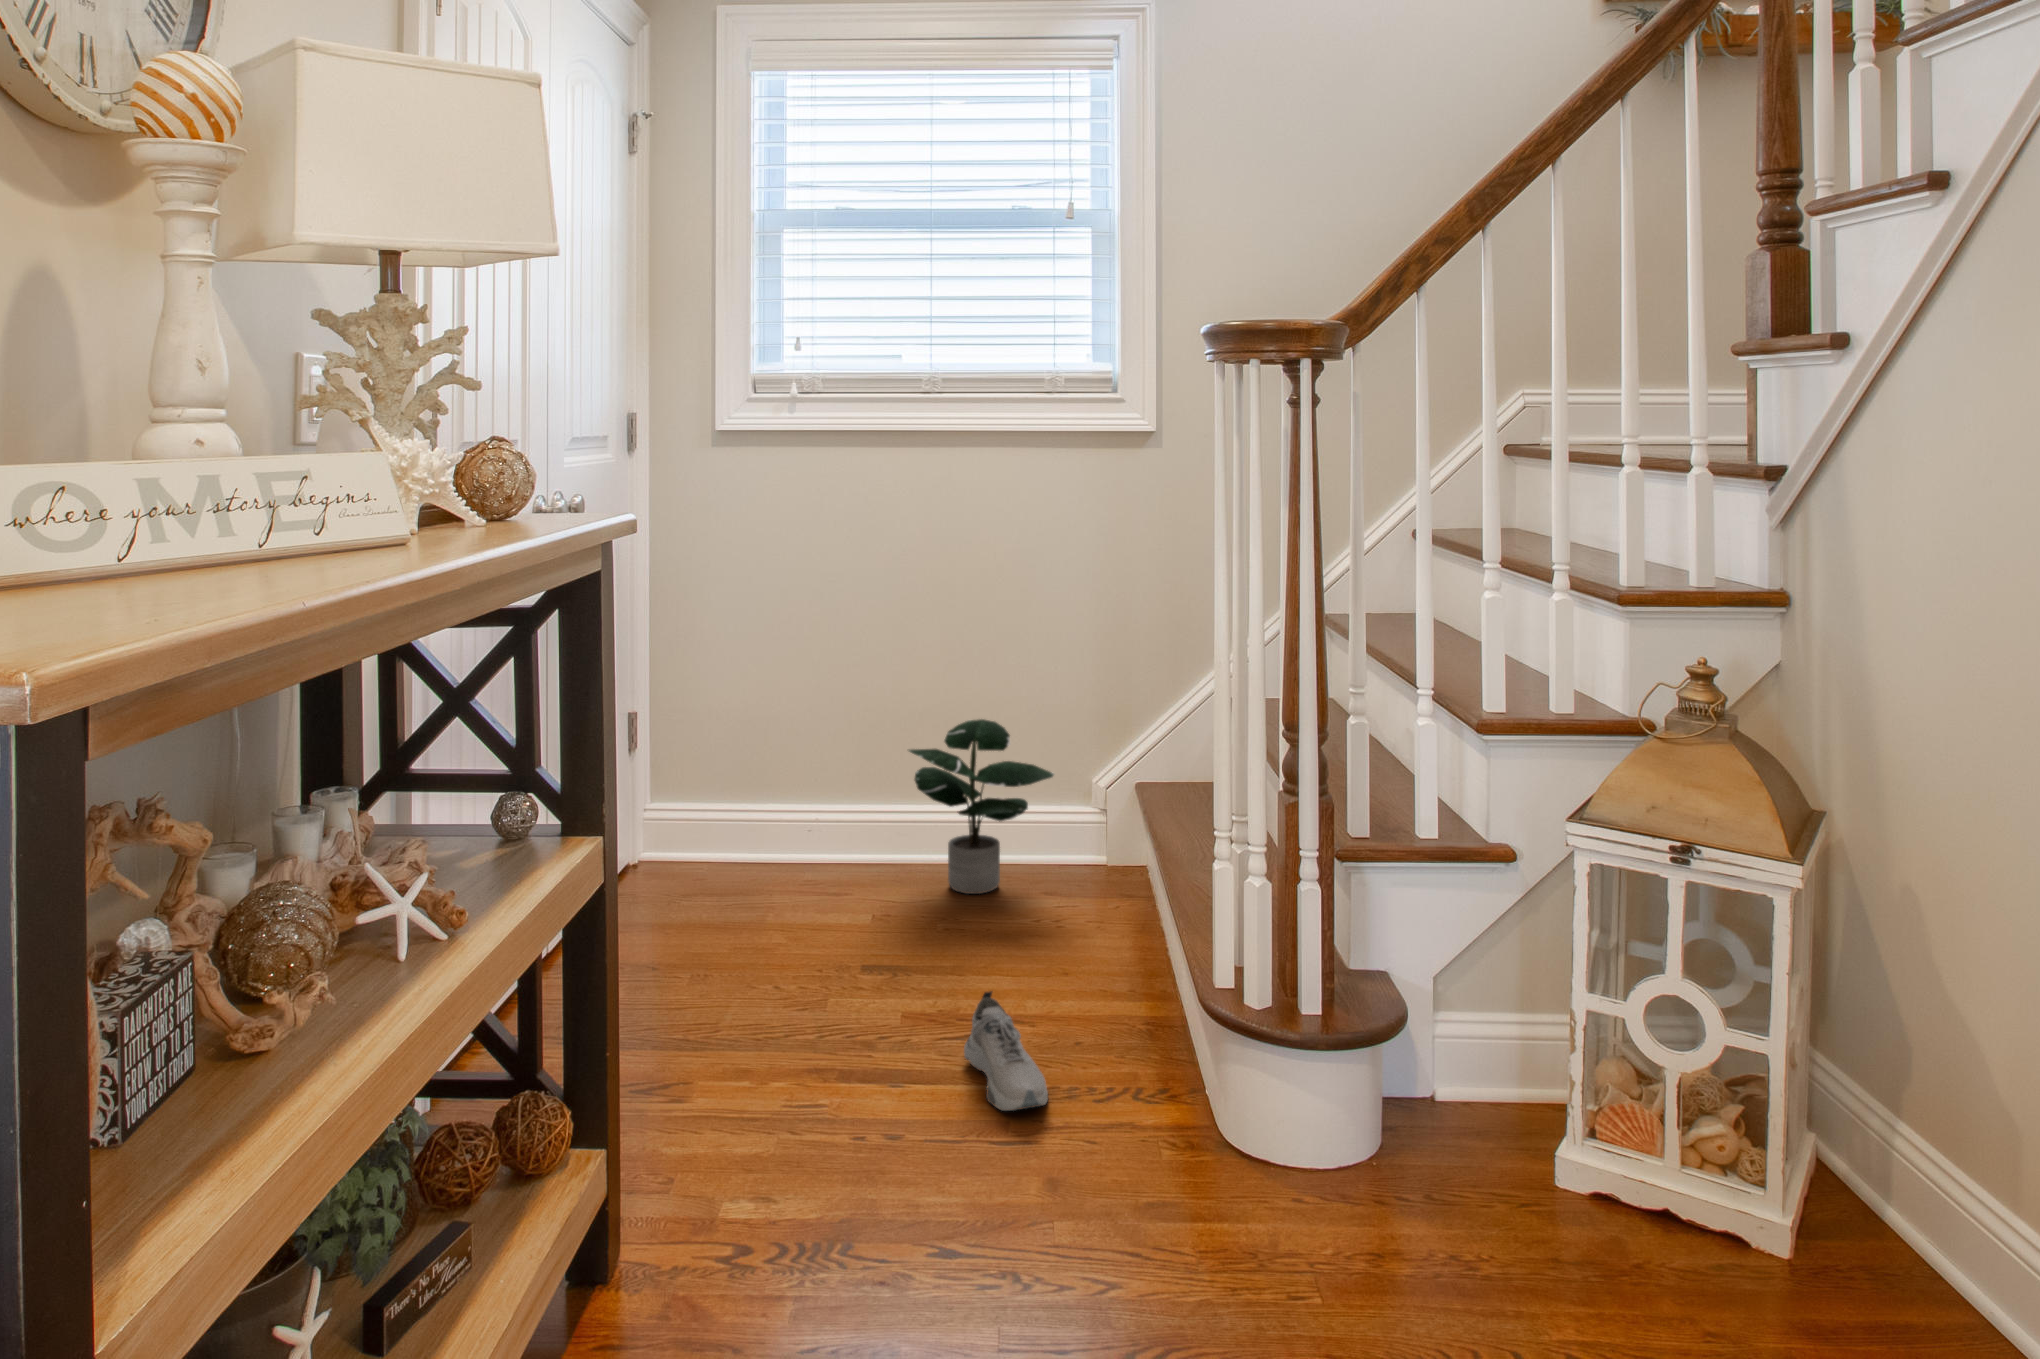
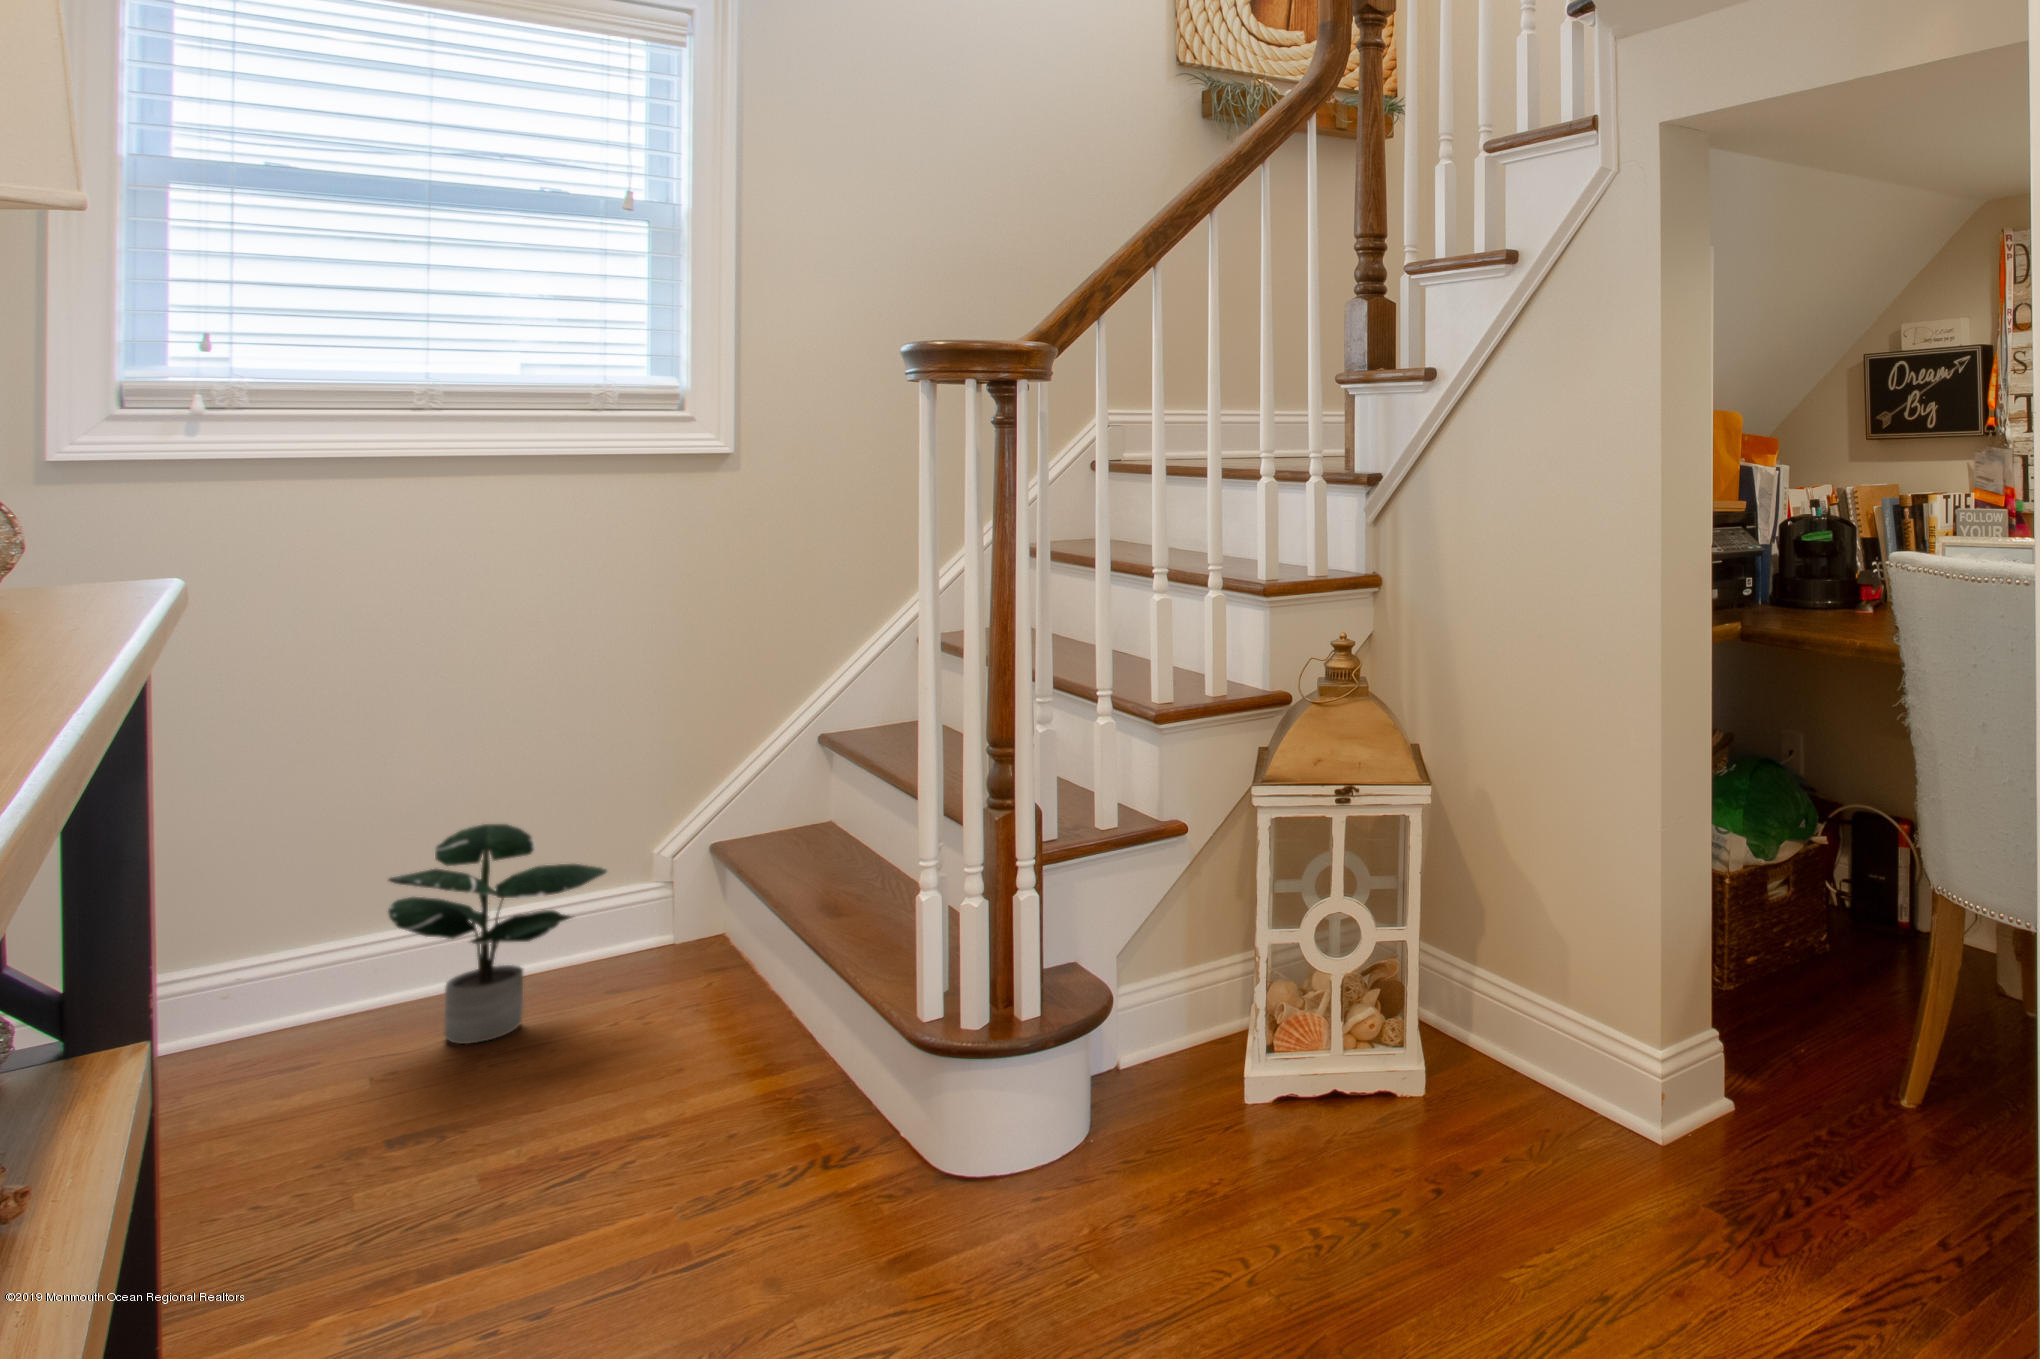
shoe: present [964,991,1048,1111] -> none [586,1115,724,1241]

